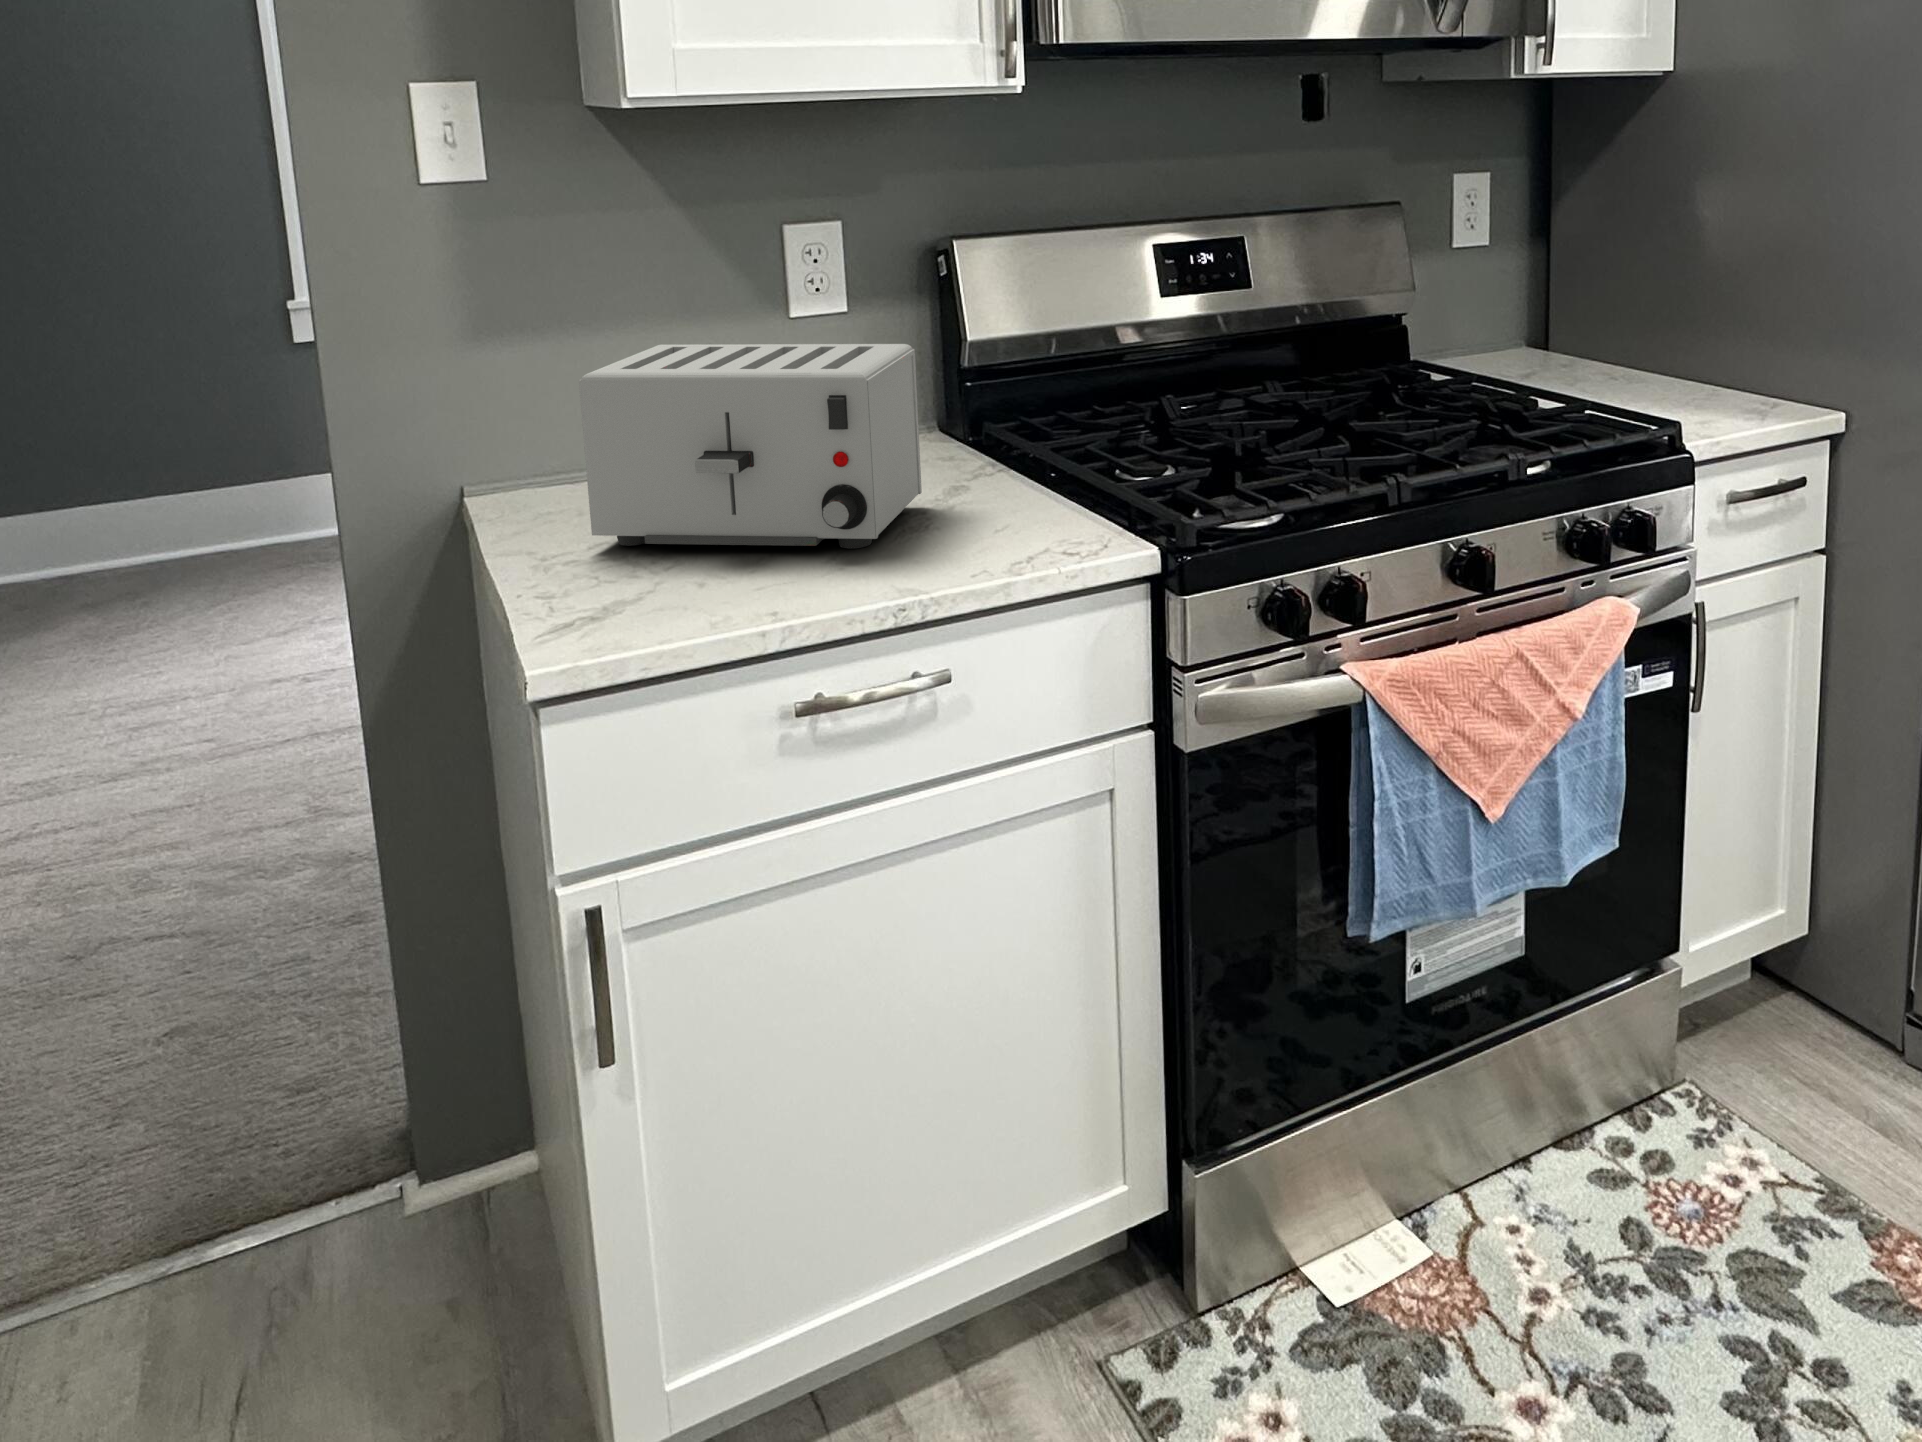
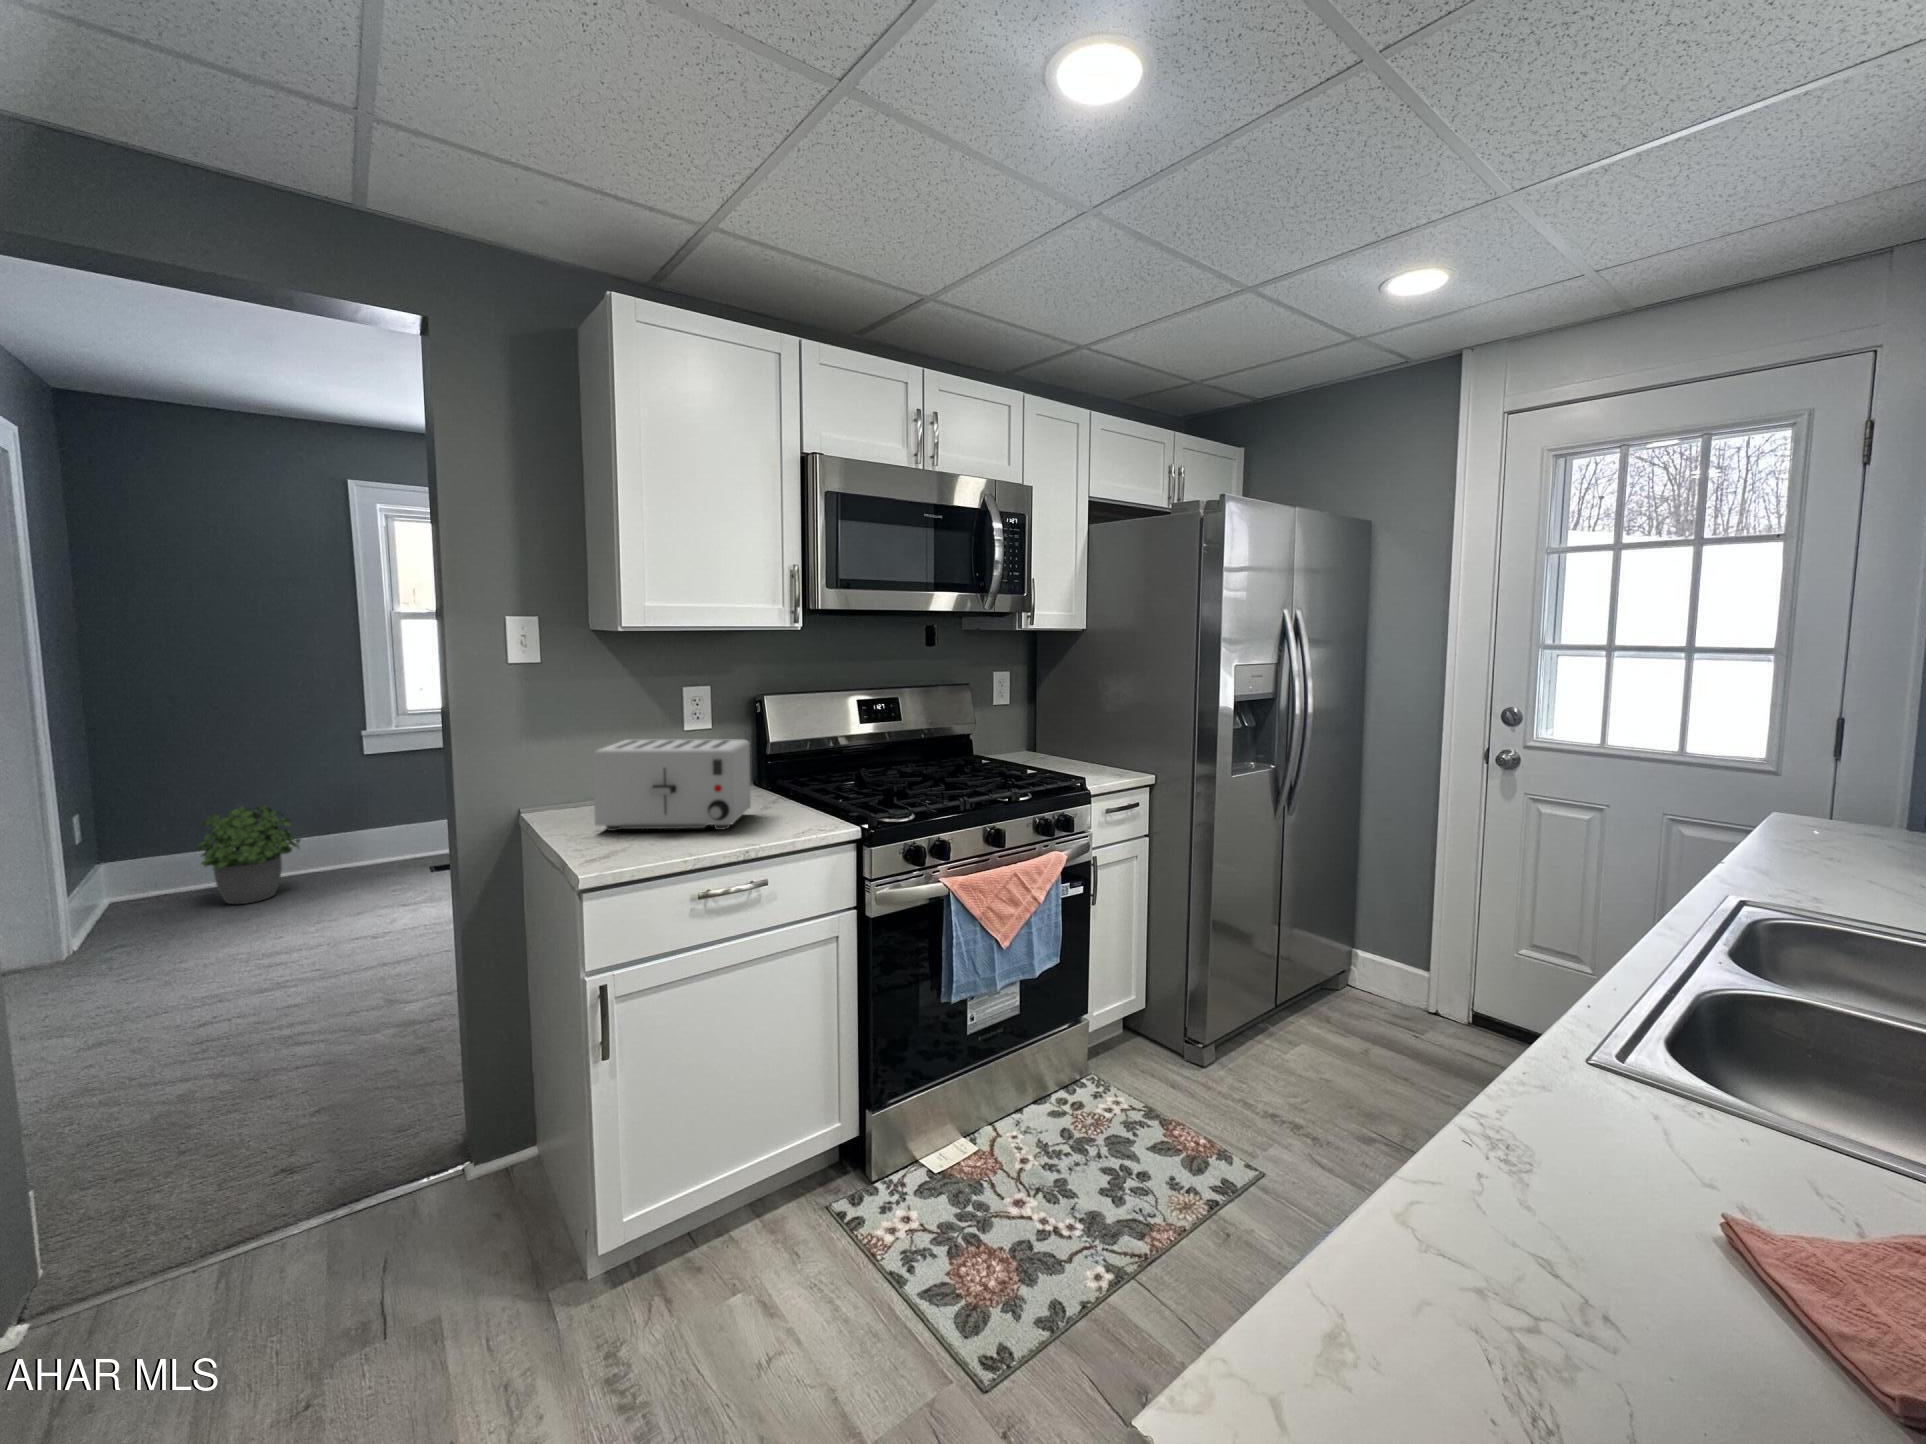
potted plant: none [37,426,205,600] -> present [197,805,300,904]

